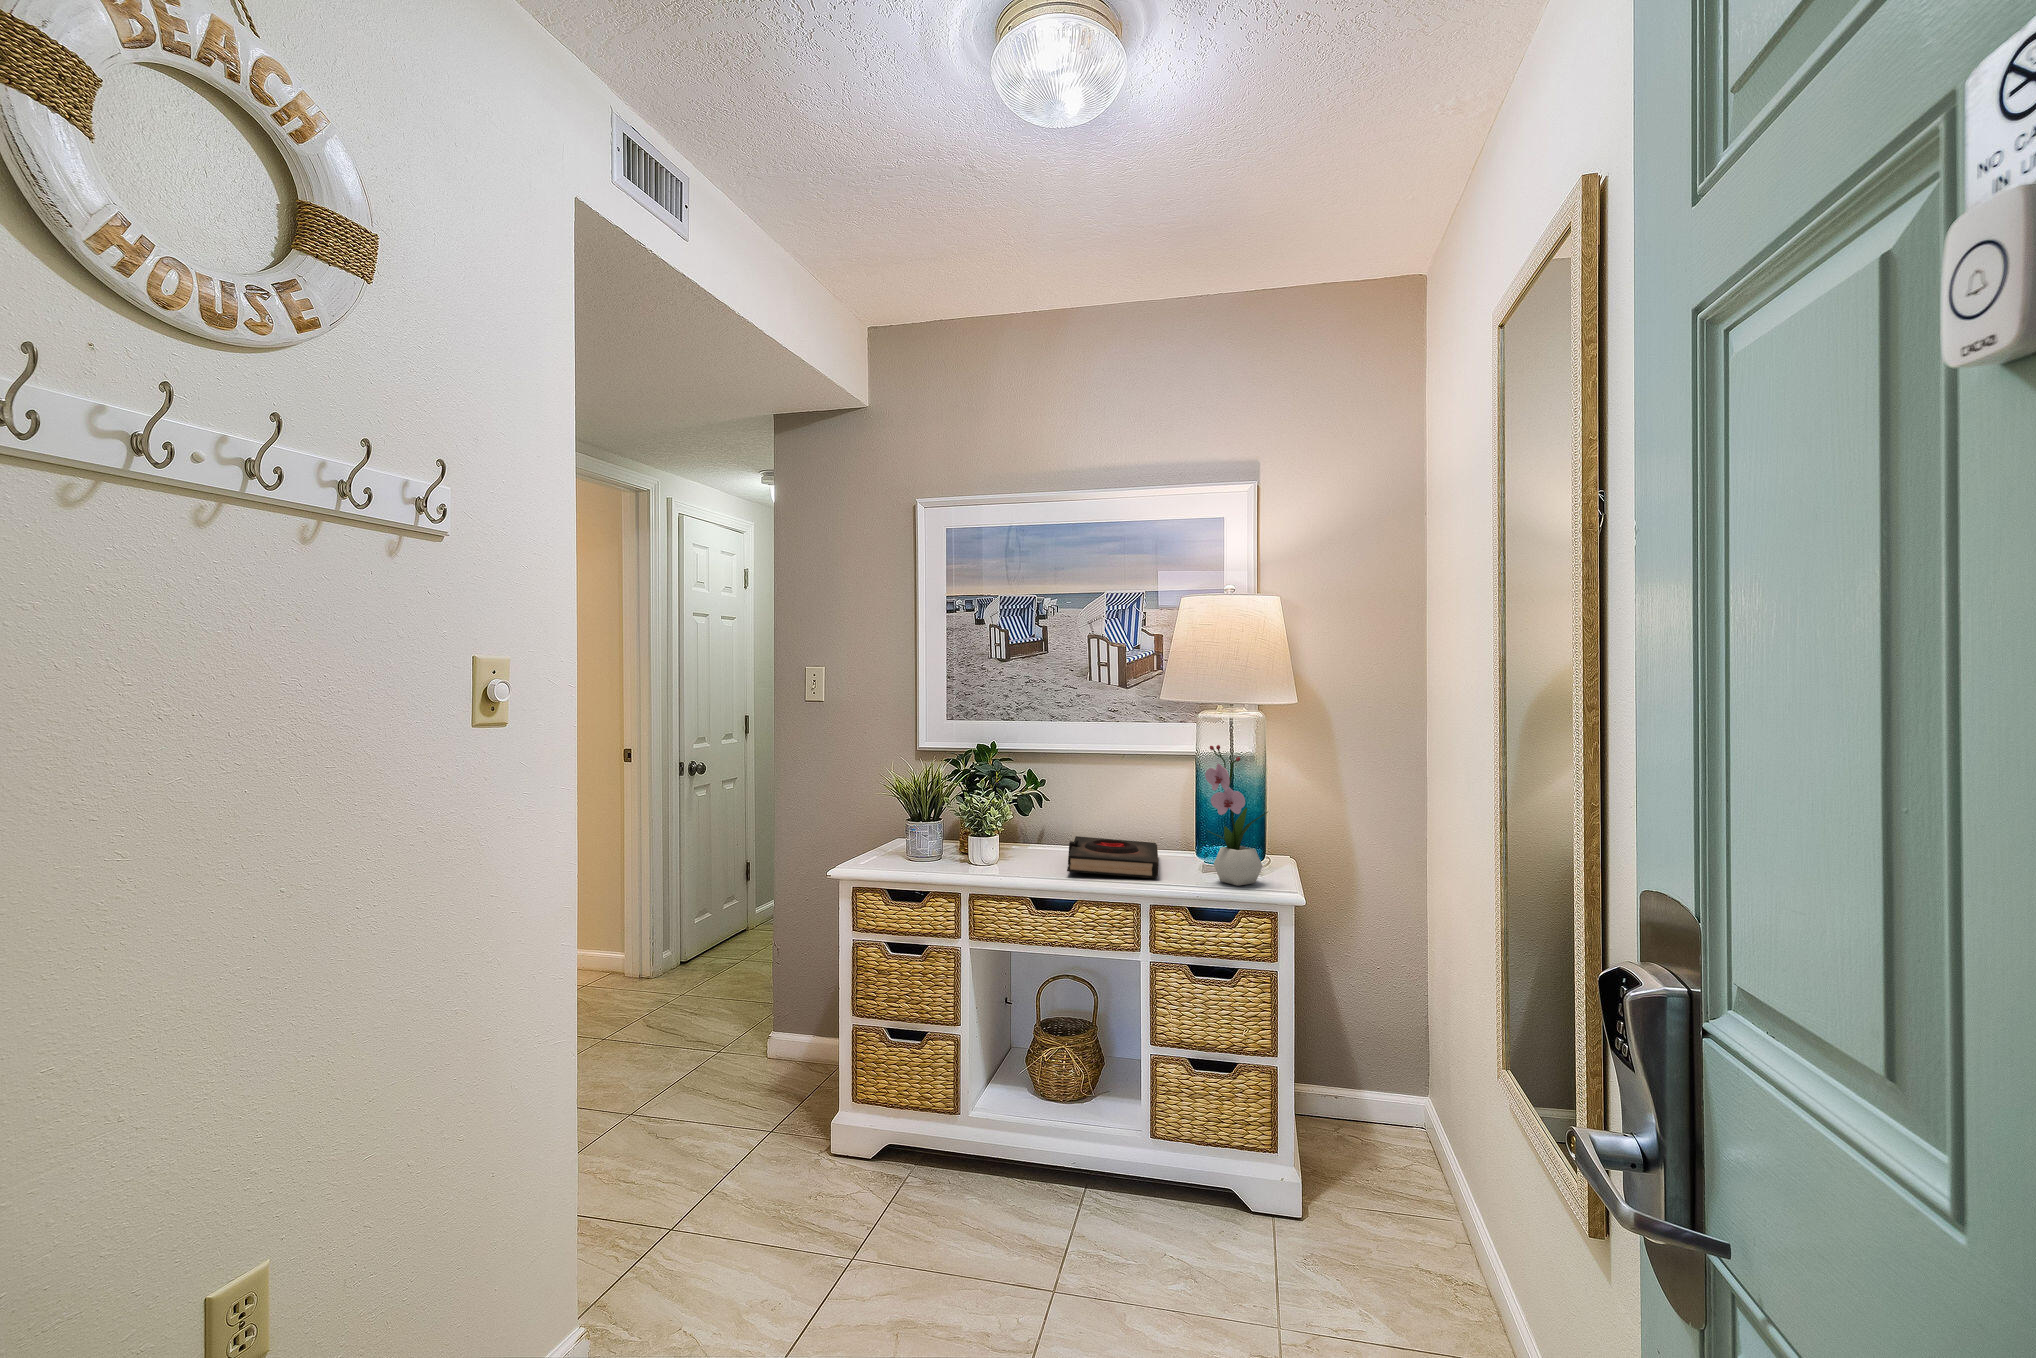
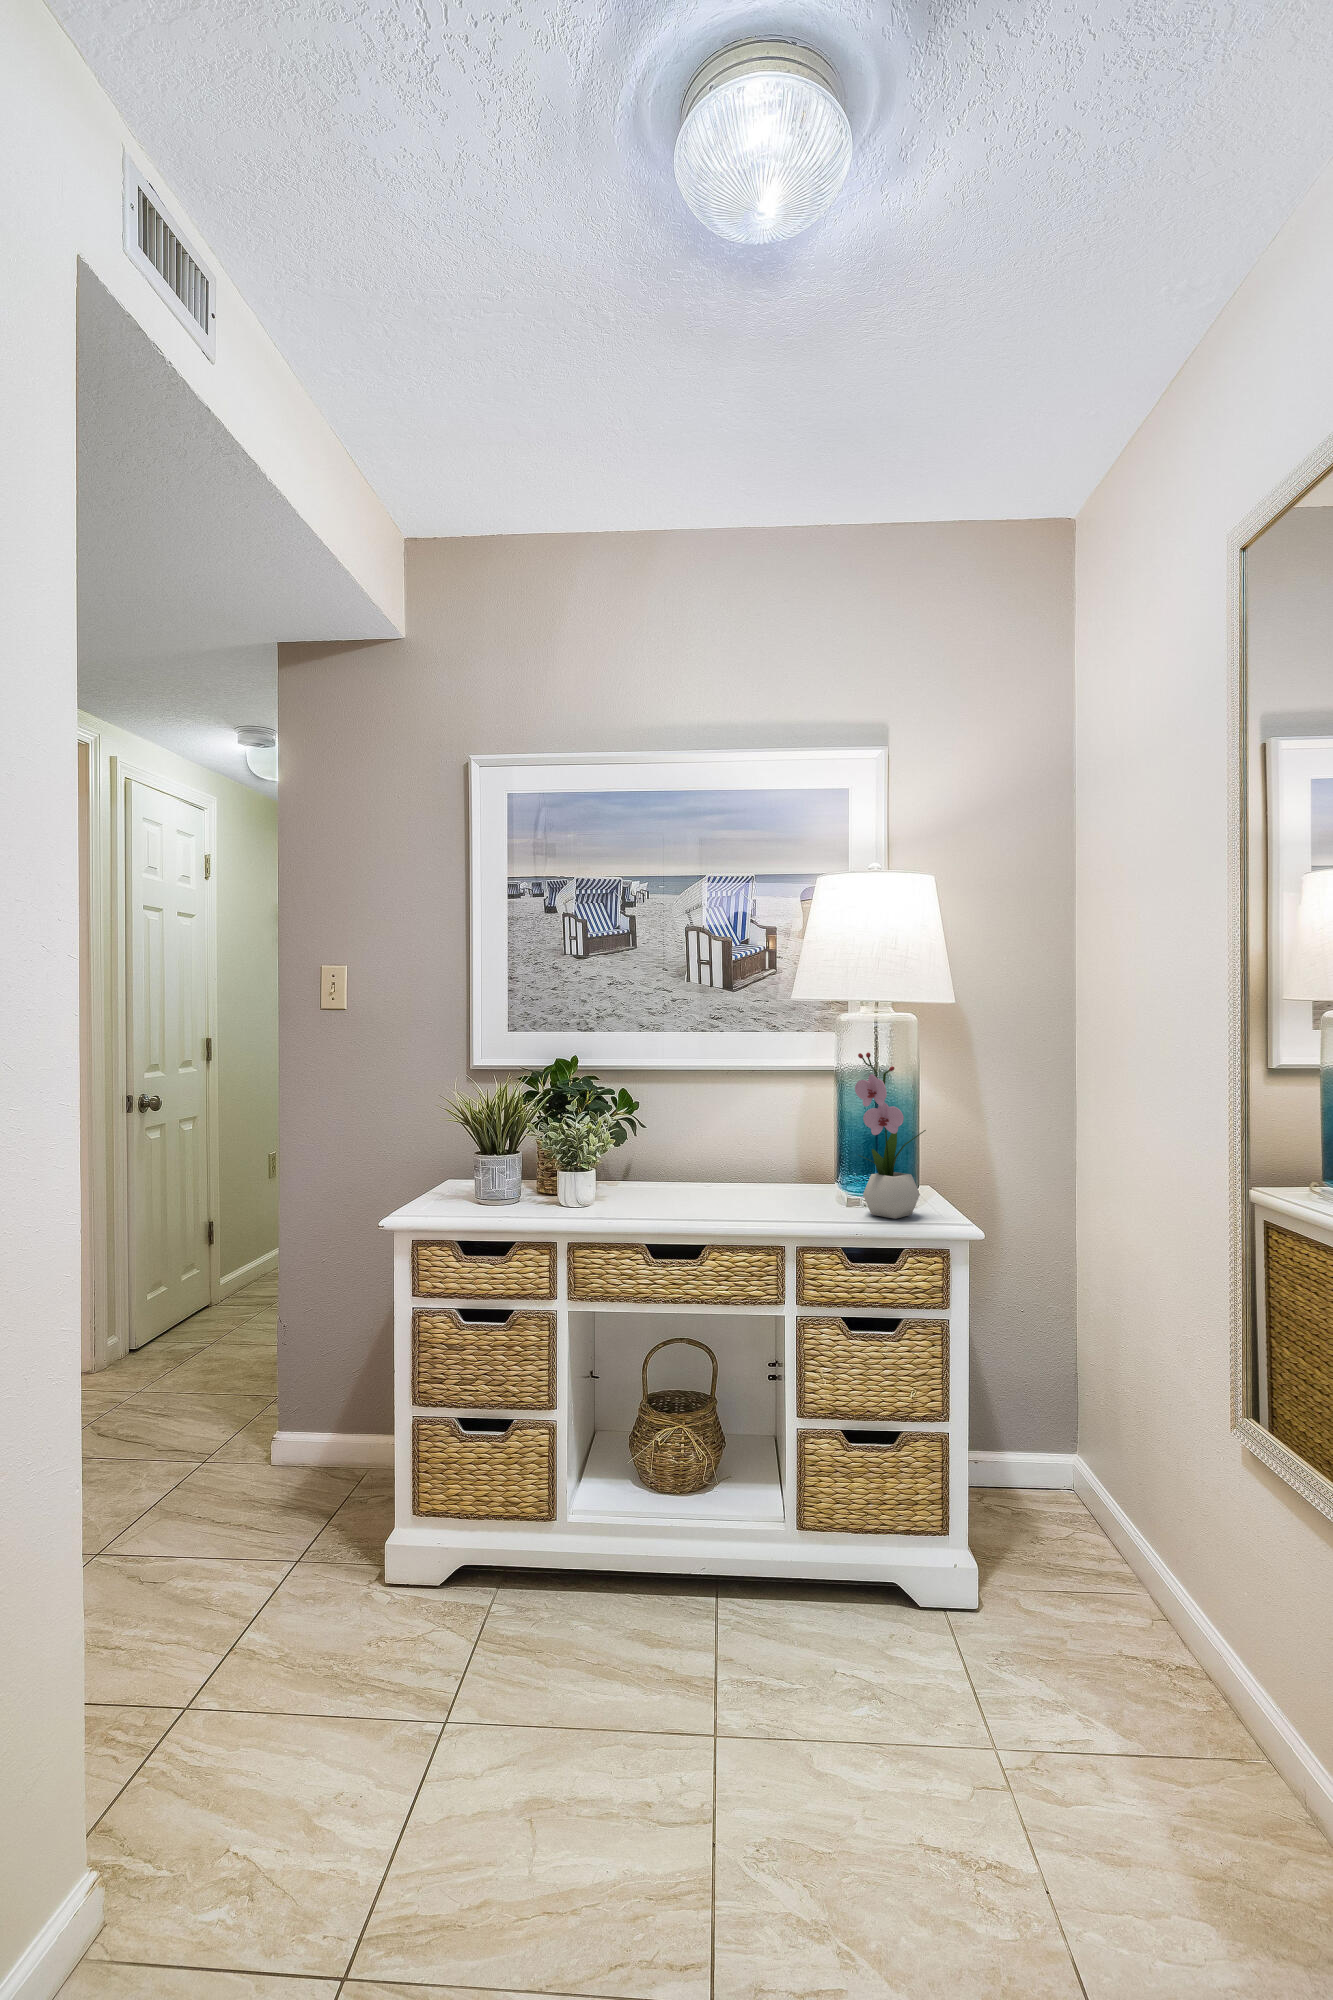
book: present [1067,836,1158,878] -> none [679,1168,798,1214]

